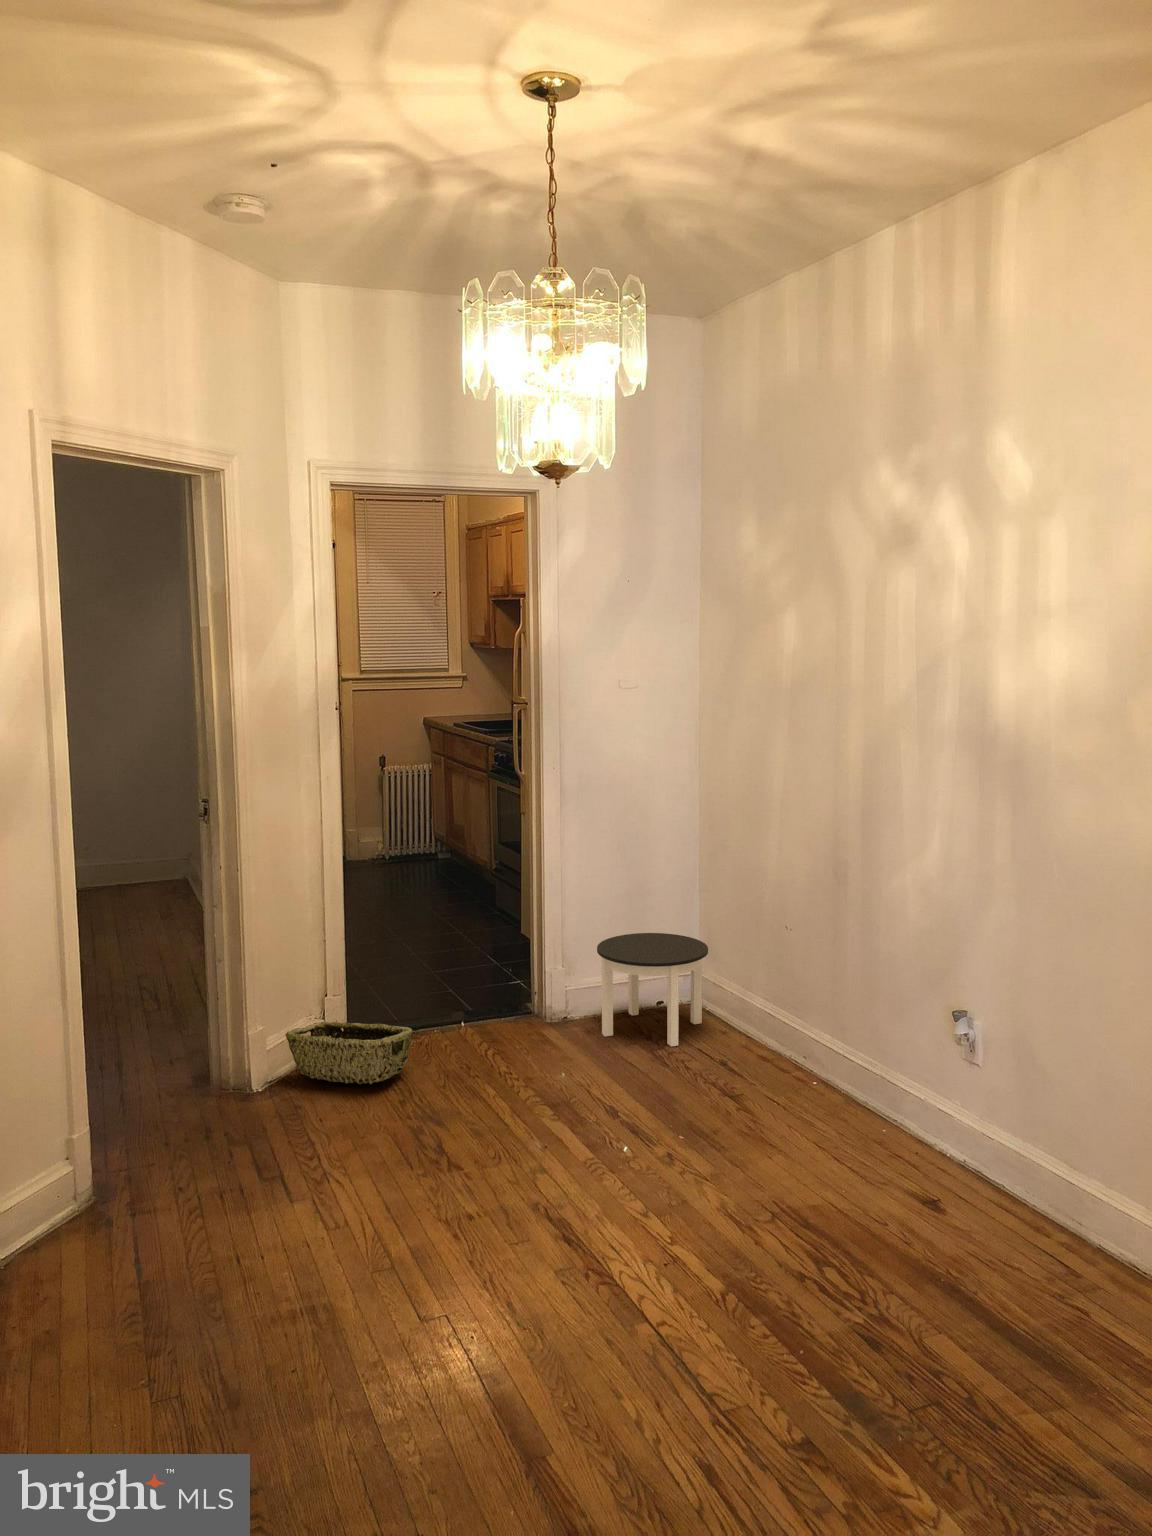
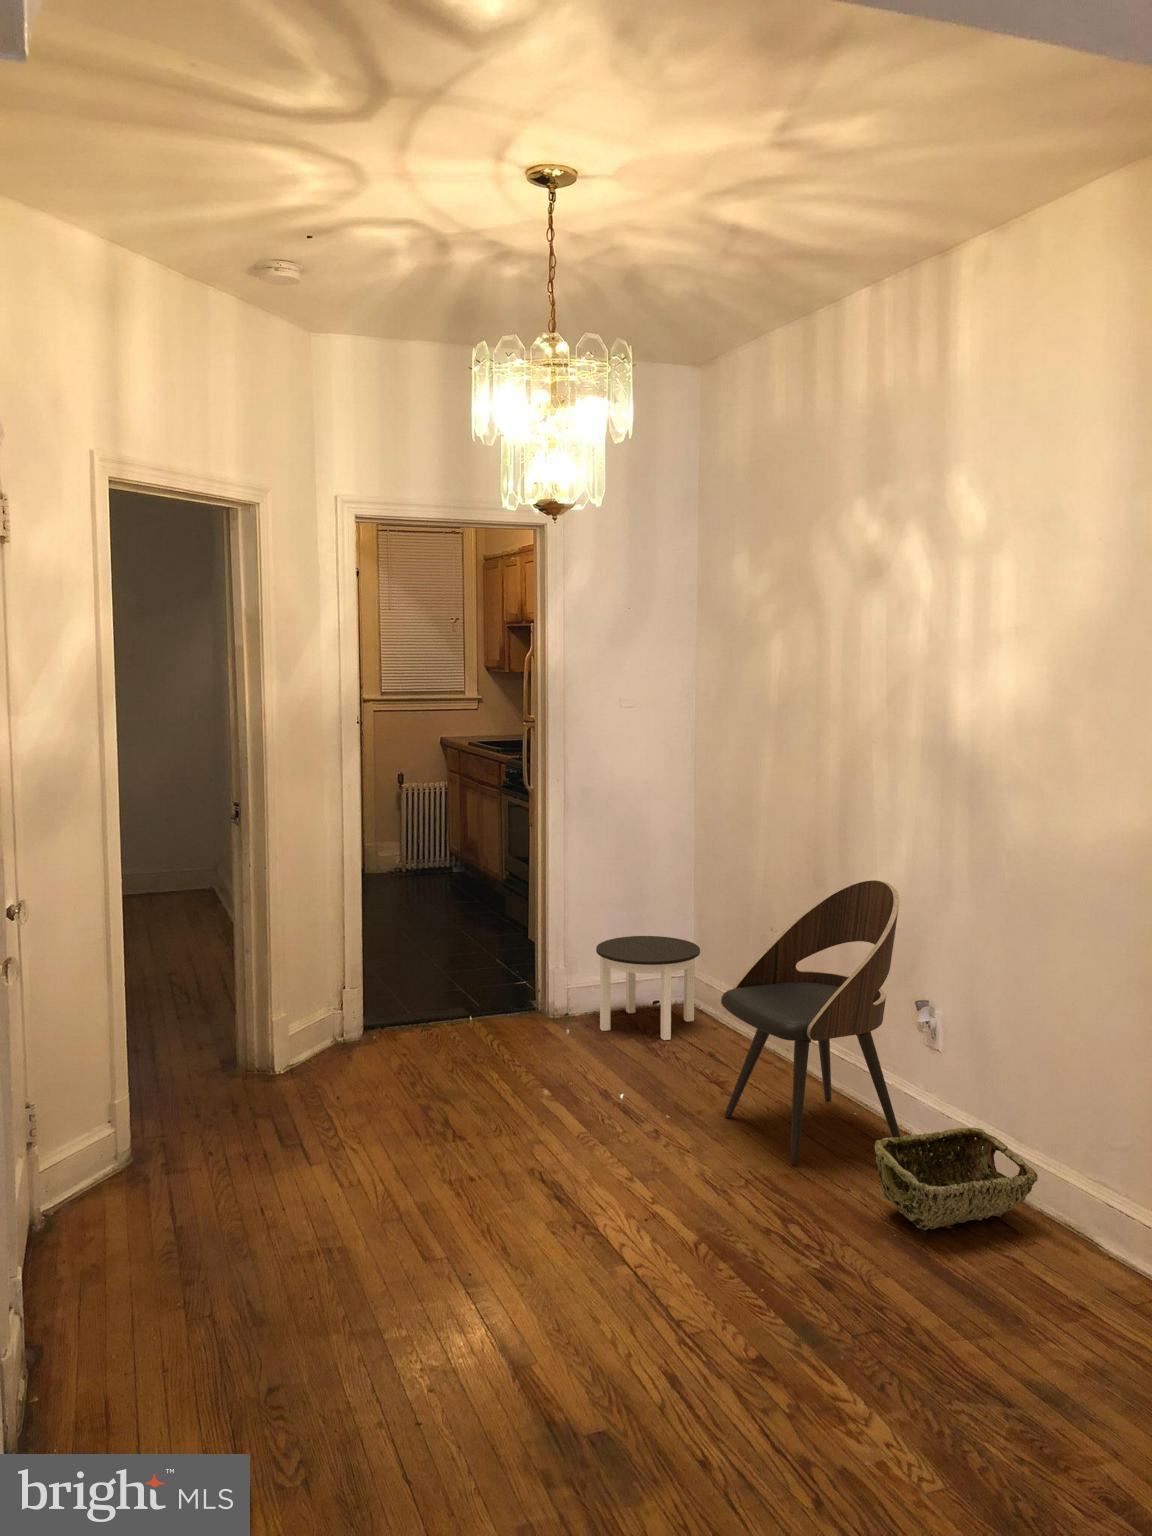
dining chair: none [739,879,938,1193] -> present [721,880,901,1164]
woven basket: present [286,1022,413,1084] -> present [875,1128,1038,1230]

